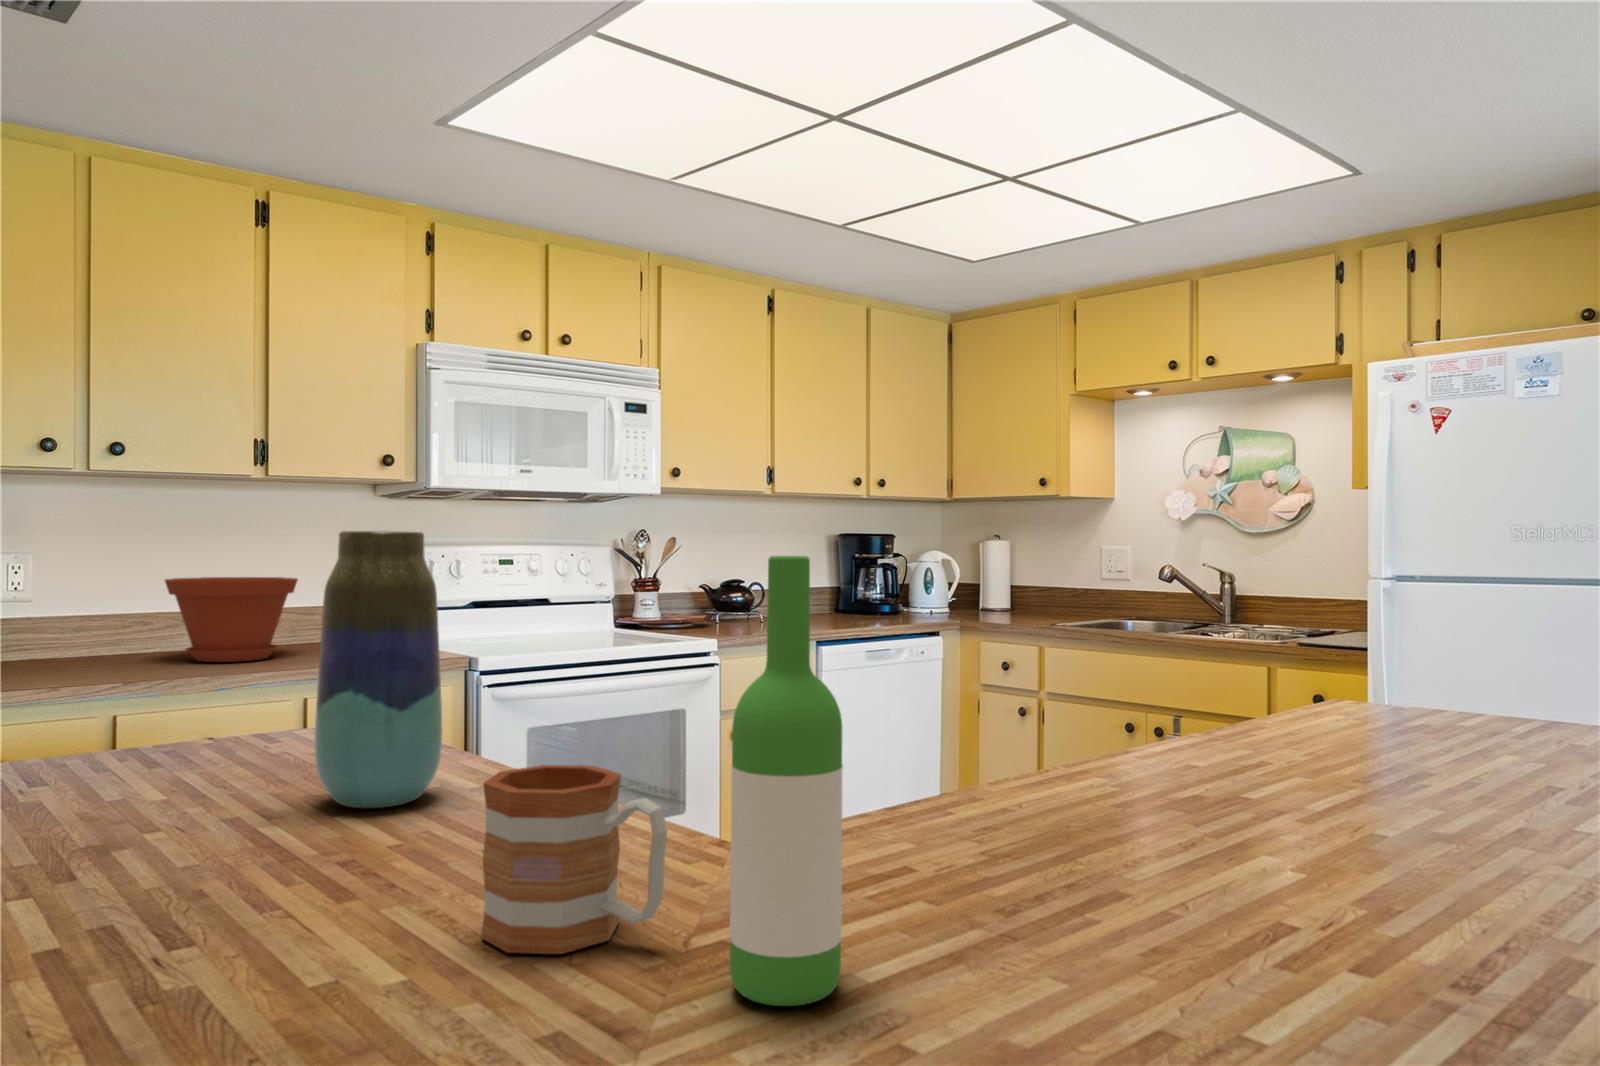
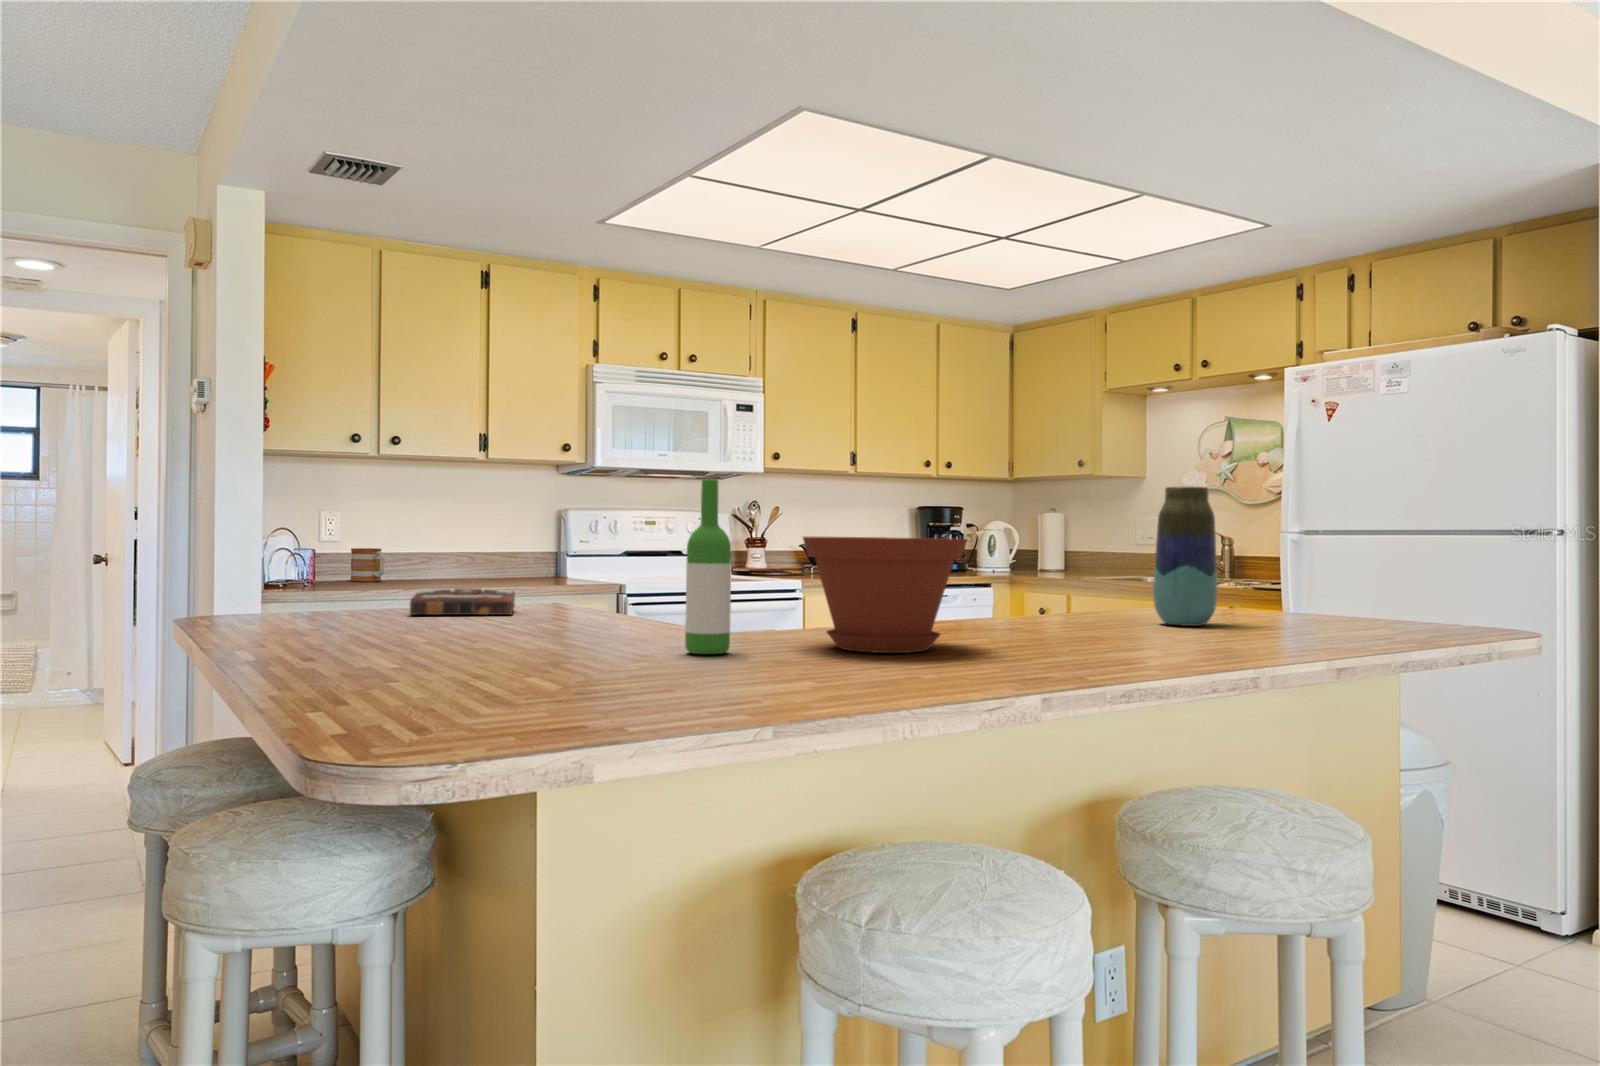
vase: present [314,531,442,808] -> present [1153,487,1218,626]
plant pot: present [165,577,298,662] -> present [803,536,967,653]
book: none [74,724,300,796] -> present [410,589,515,615]
mug: present [481,765,667,954] -> present [351,548,385,581]

